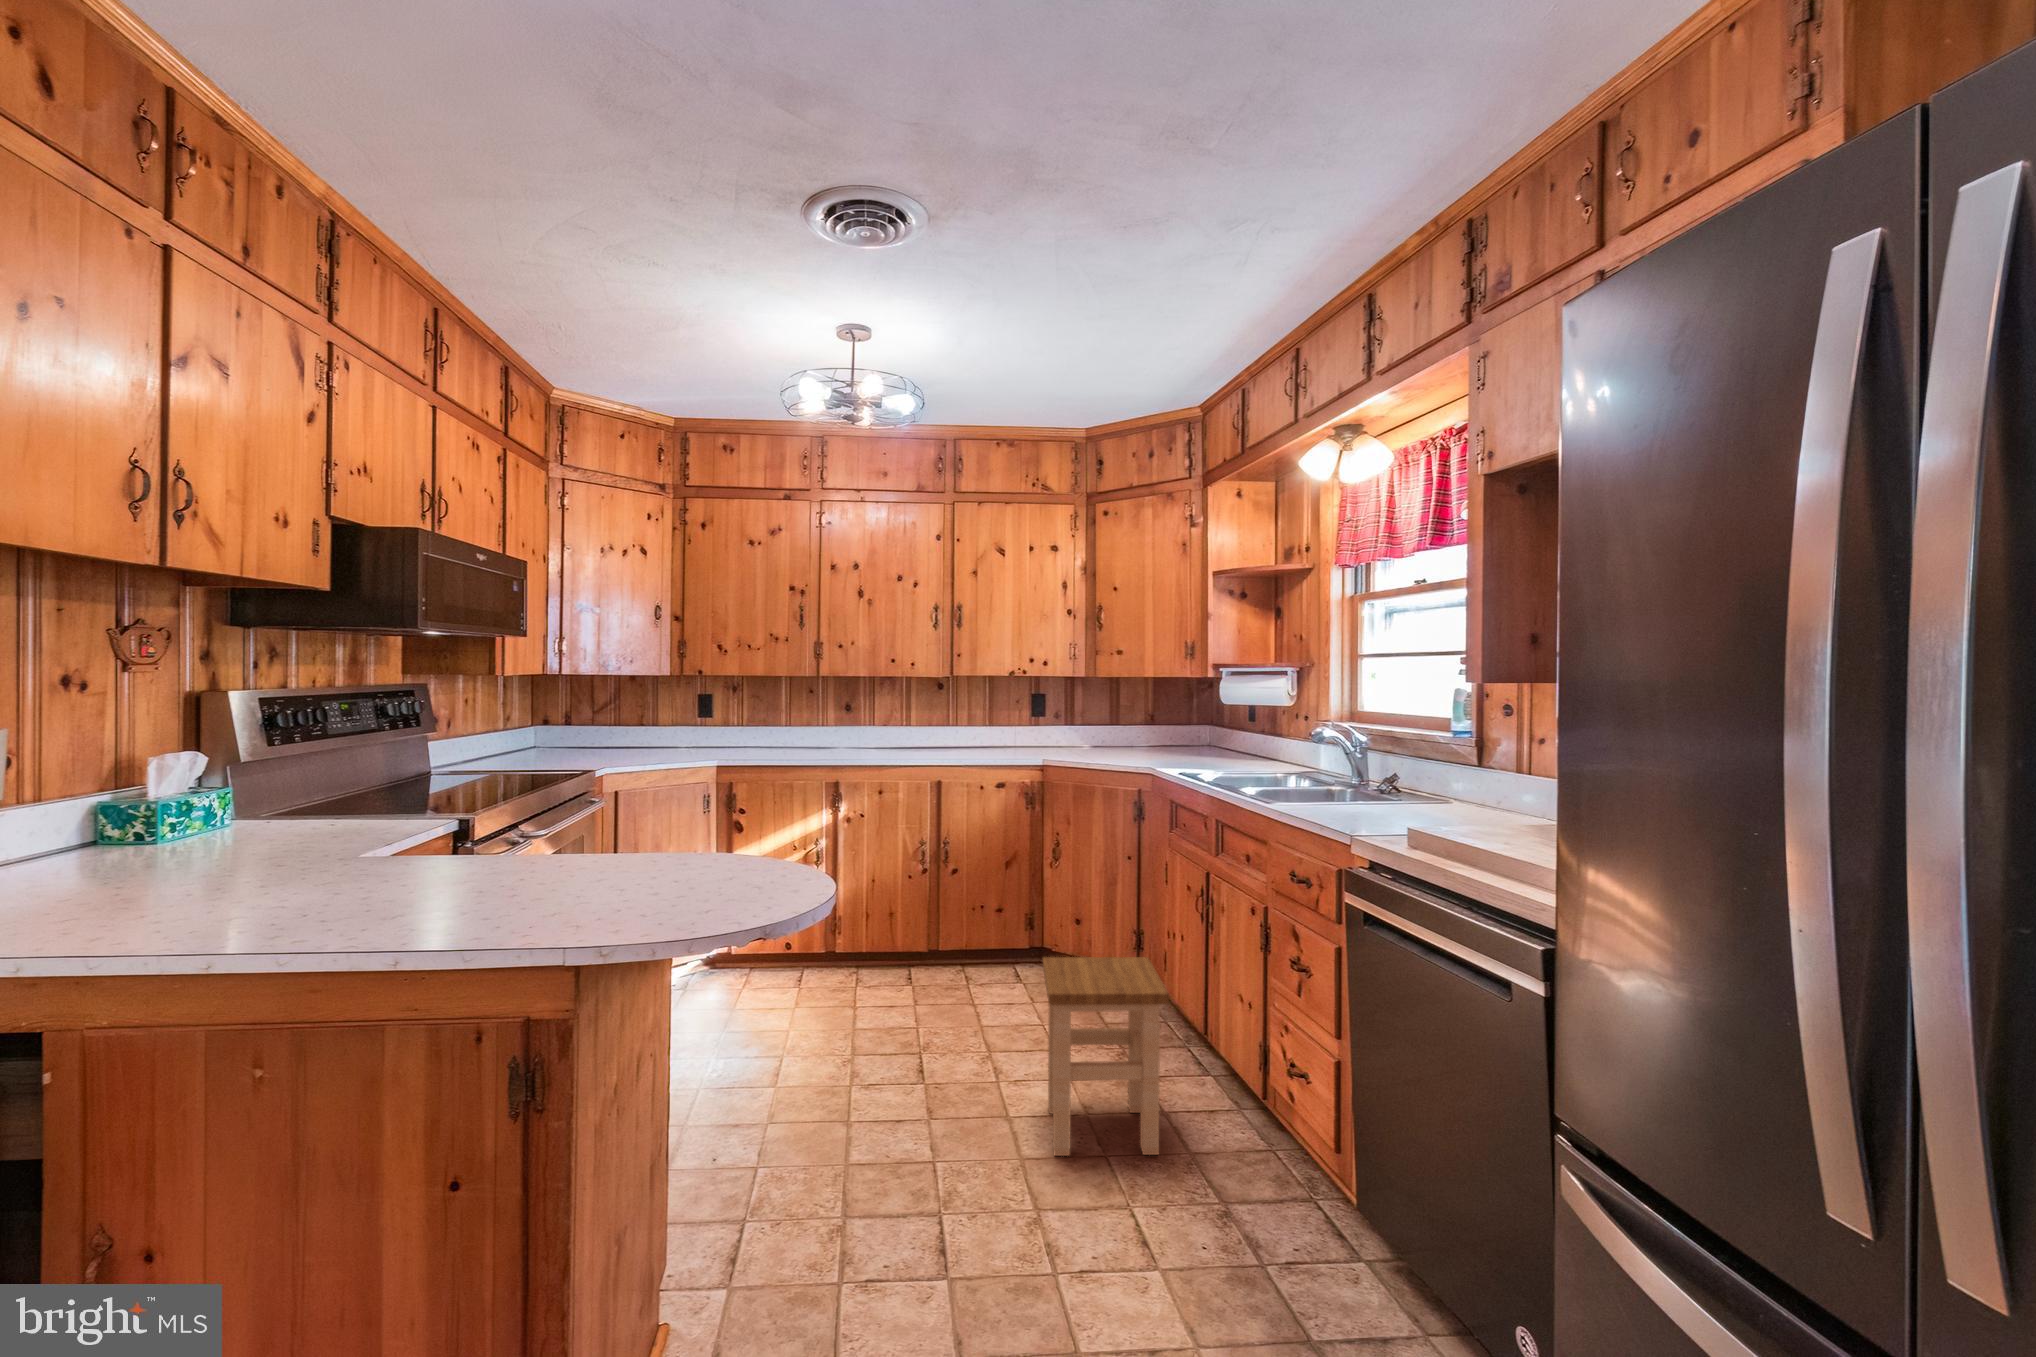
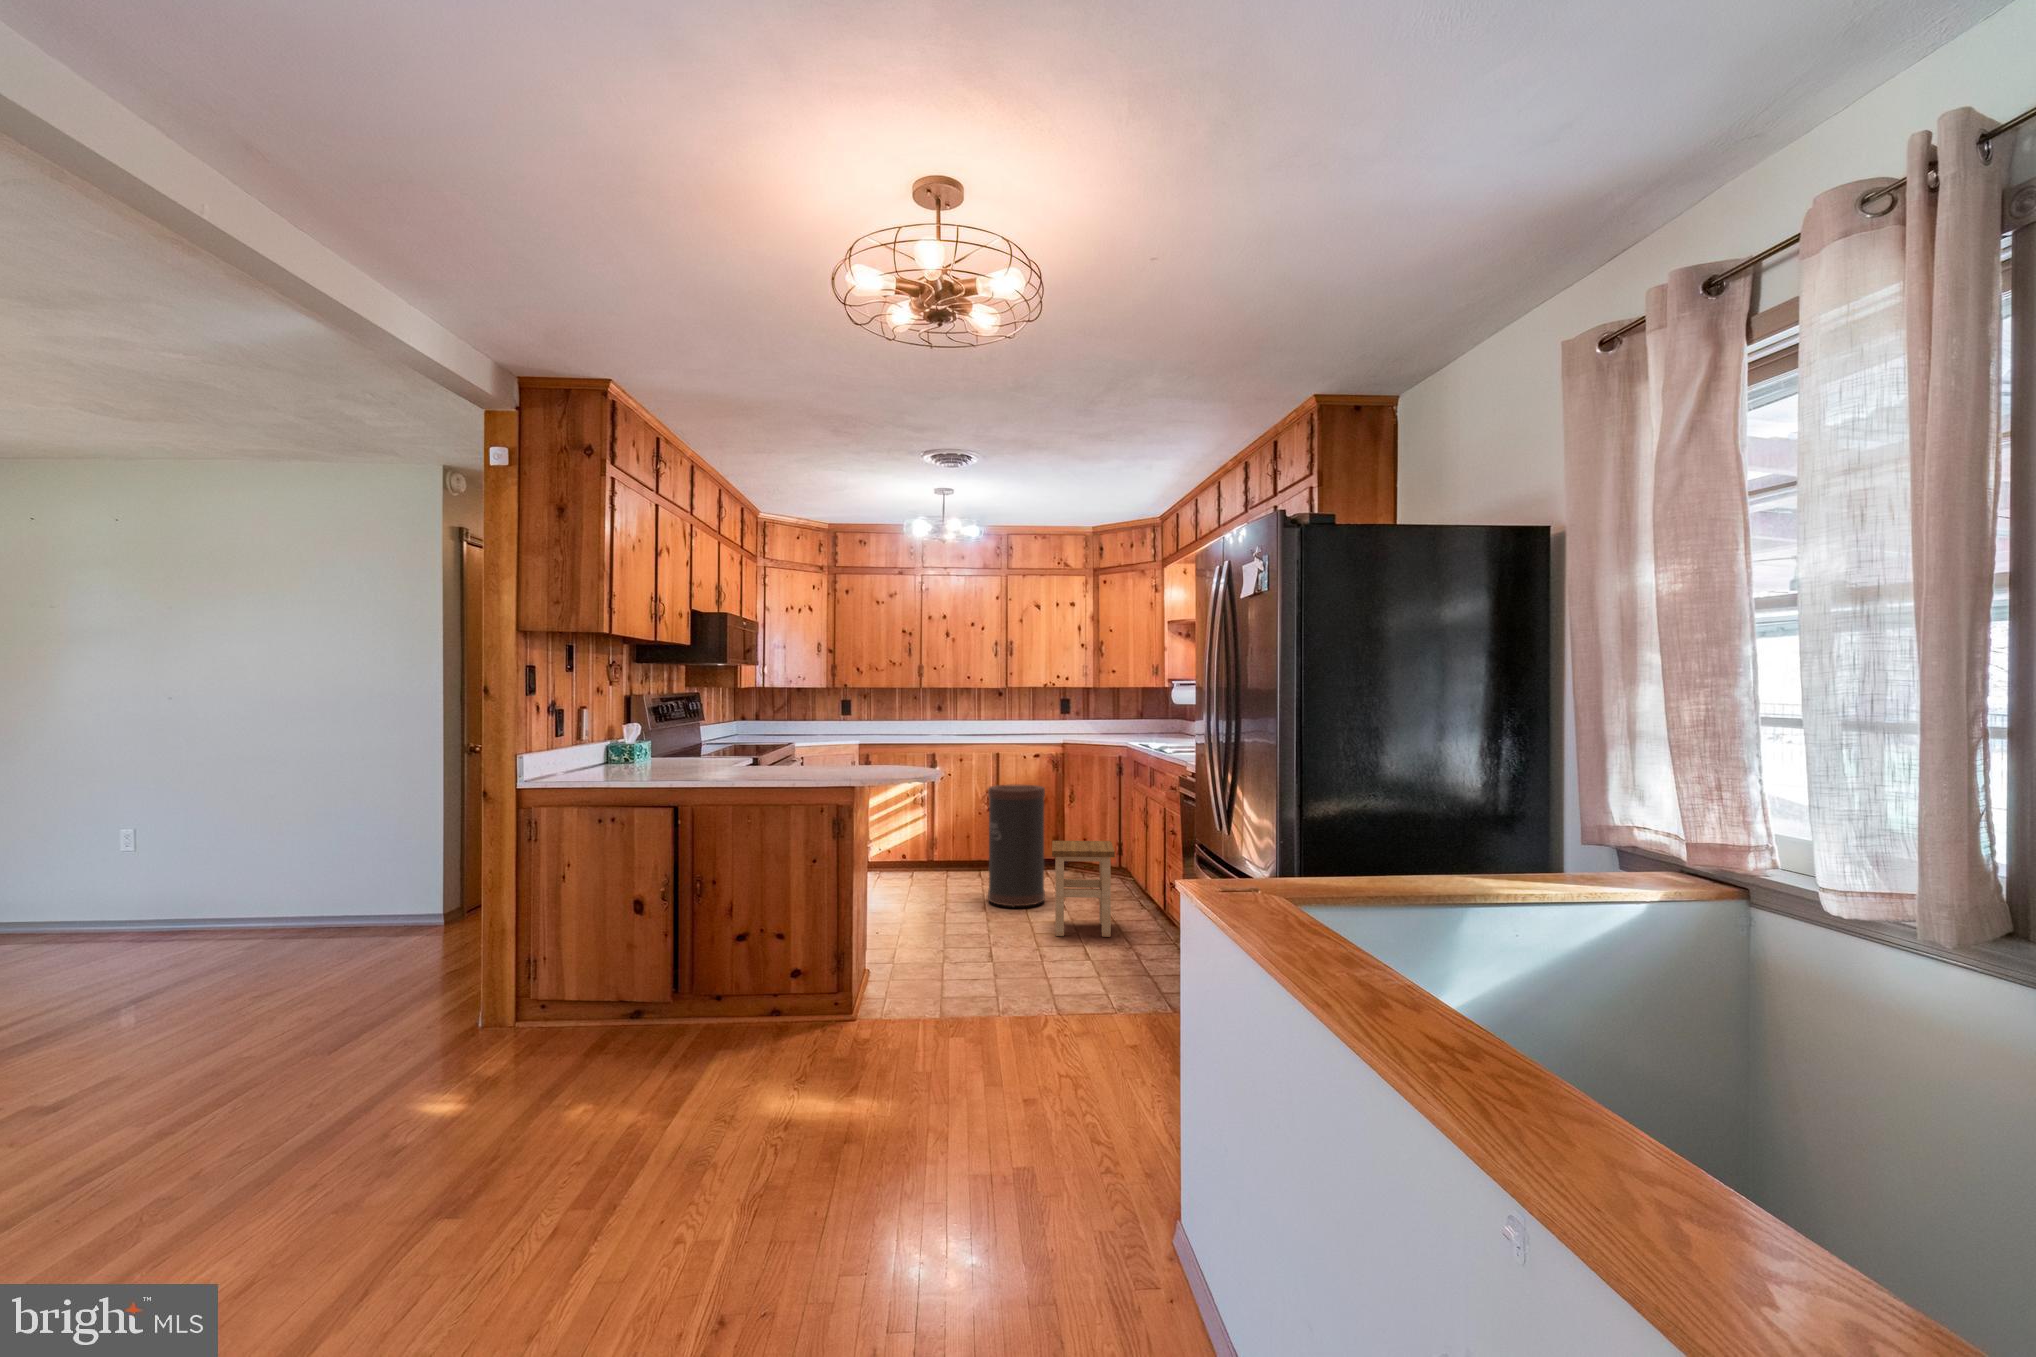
trash can: none [924,841,1023,1067] -> present [988,784,1045,908]

